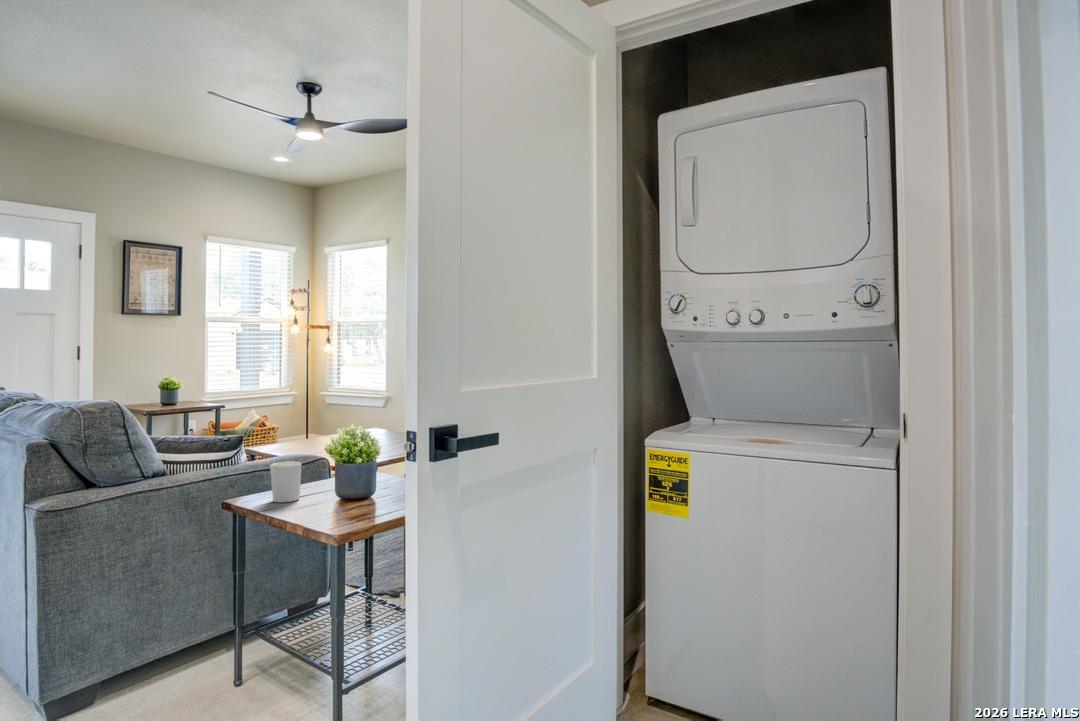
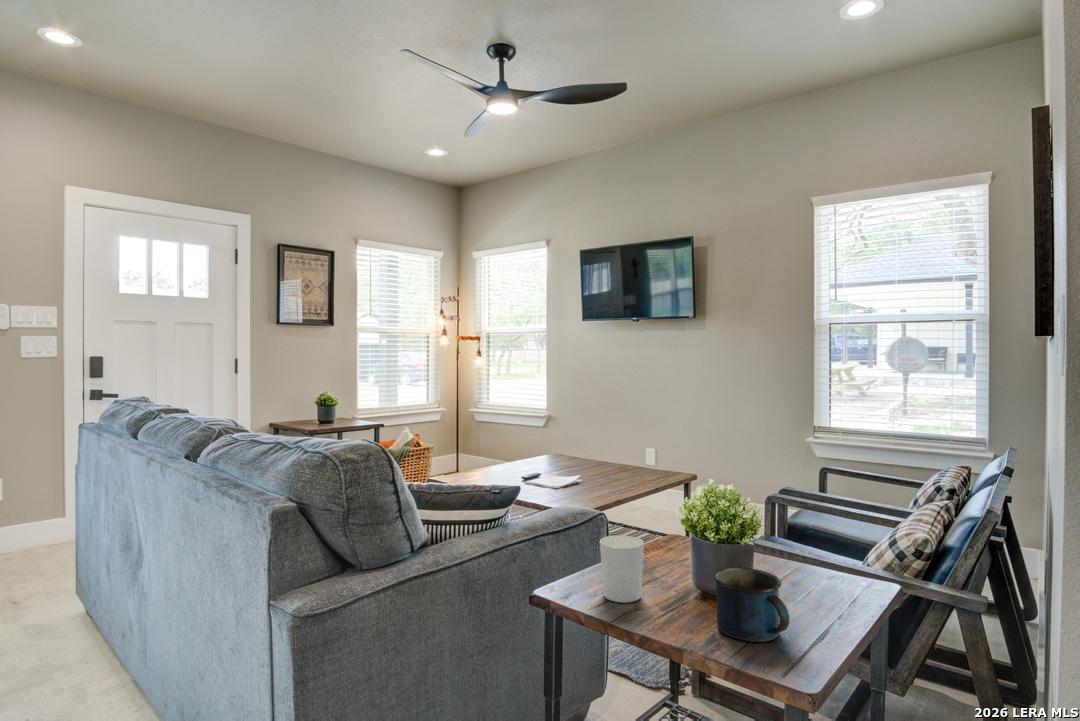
mug: none [323,475,365,515] -> present [714,567,789,642]

